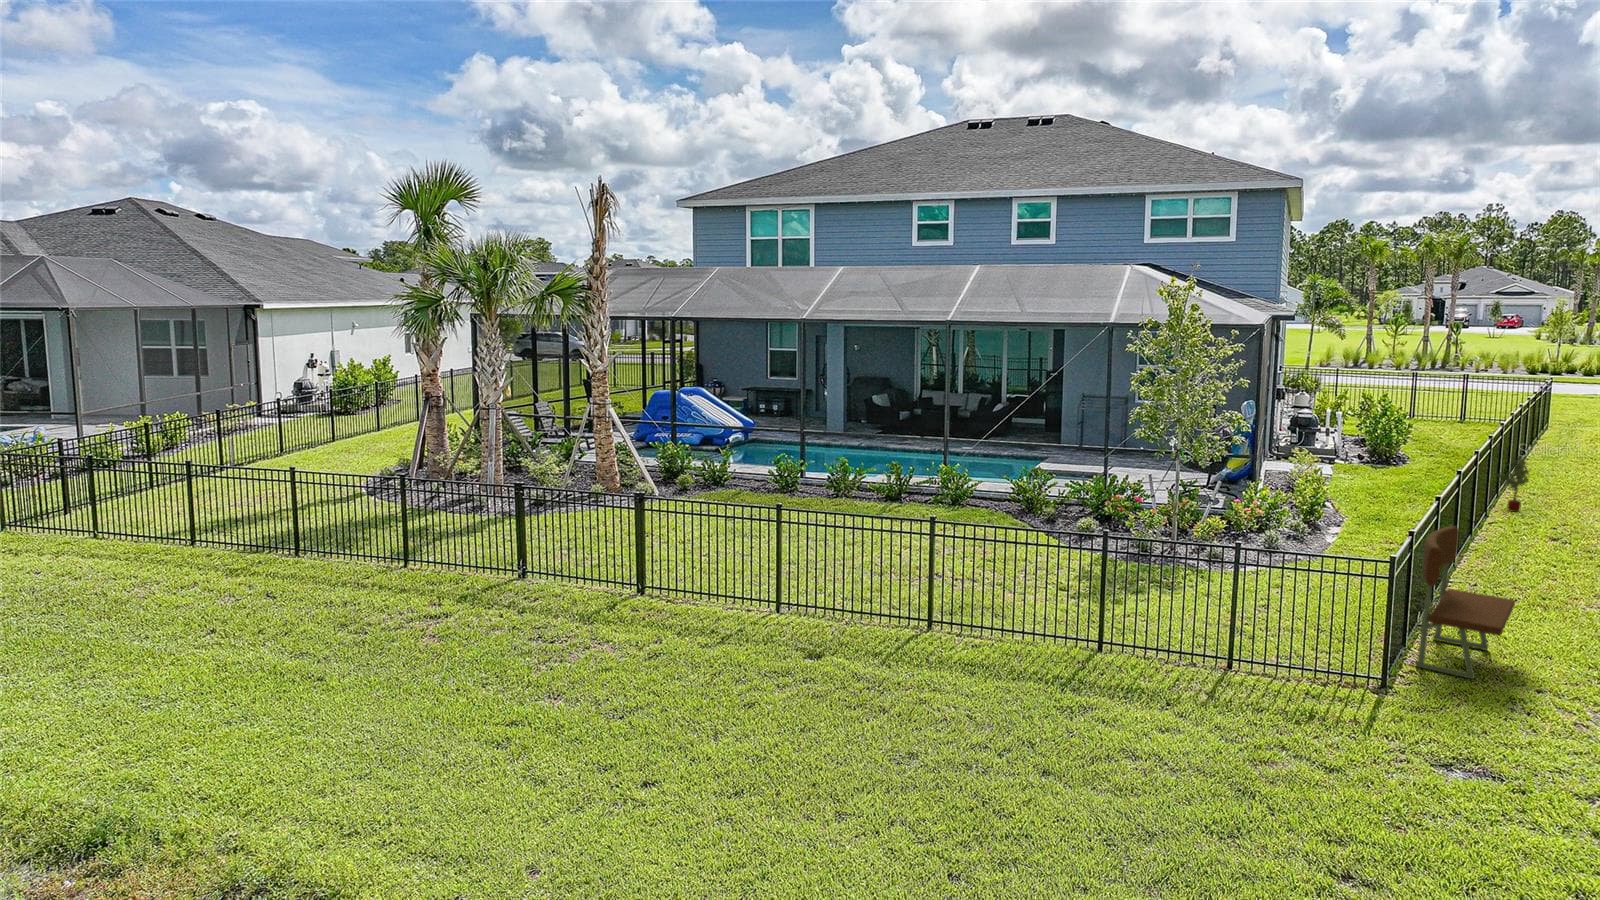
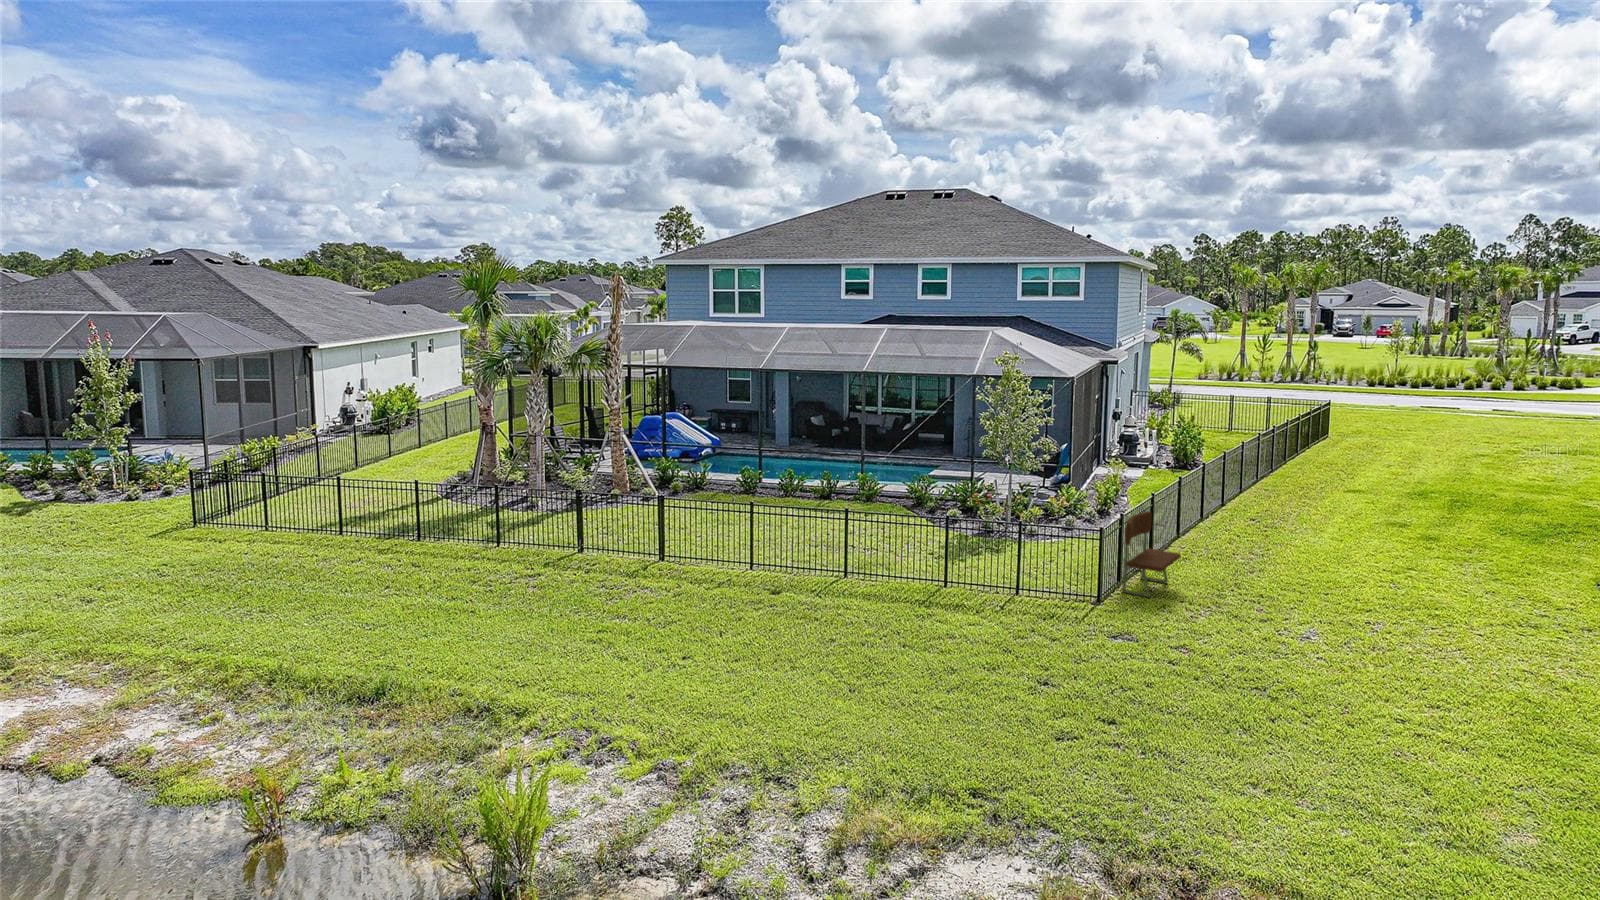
potted tree: present [1498,456,1531,512] -> none [1234,465,1256,504]

